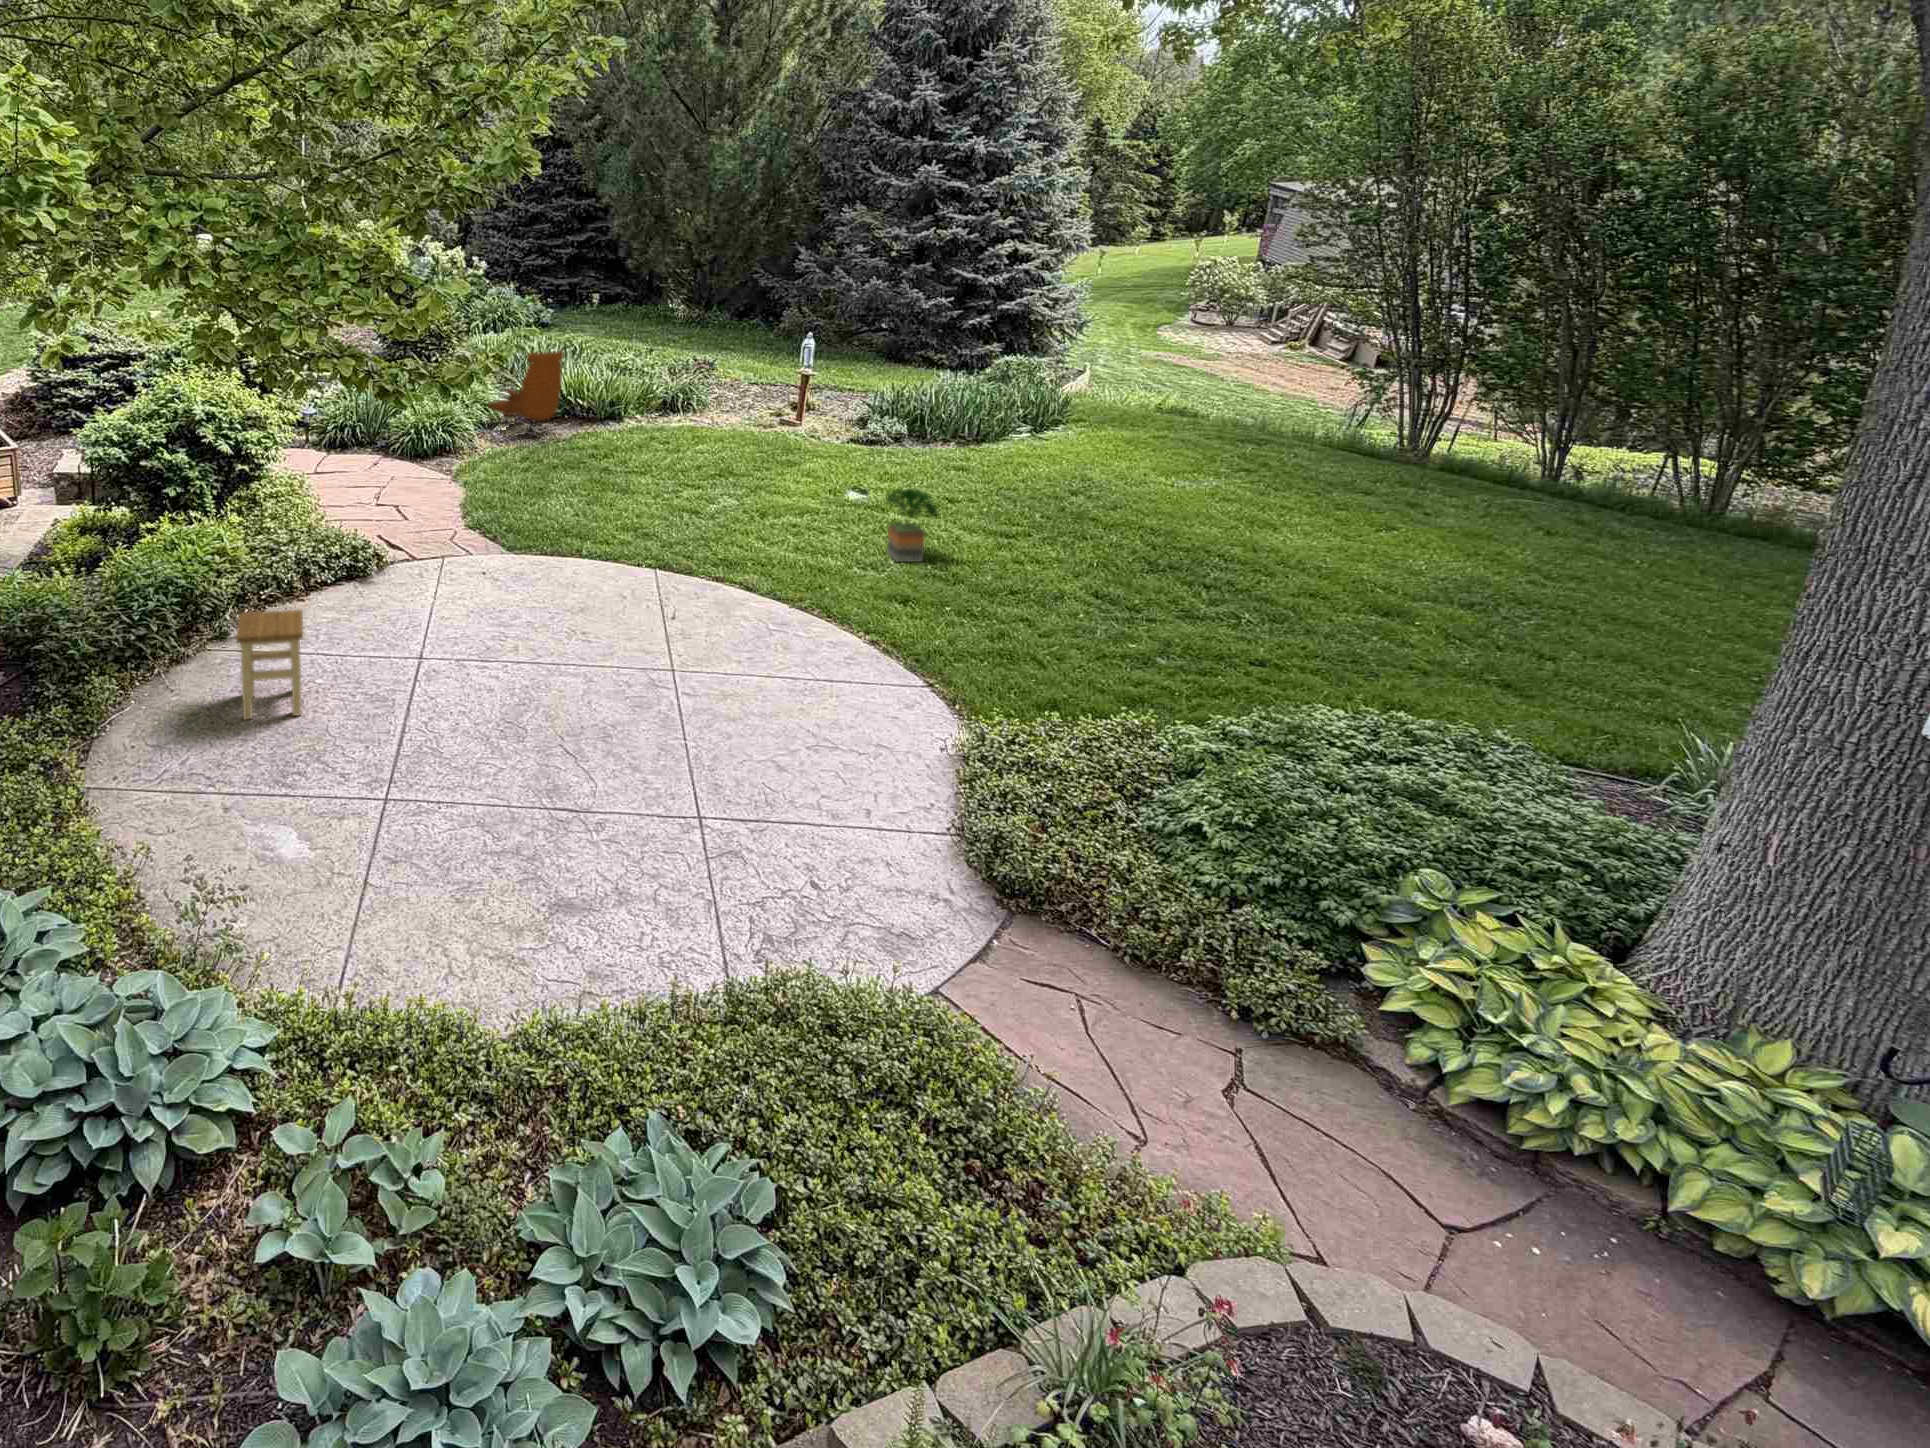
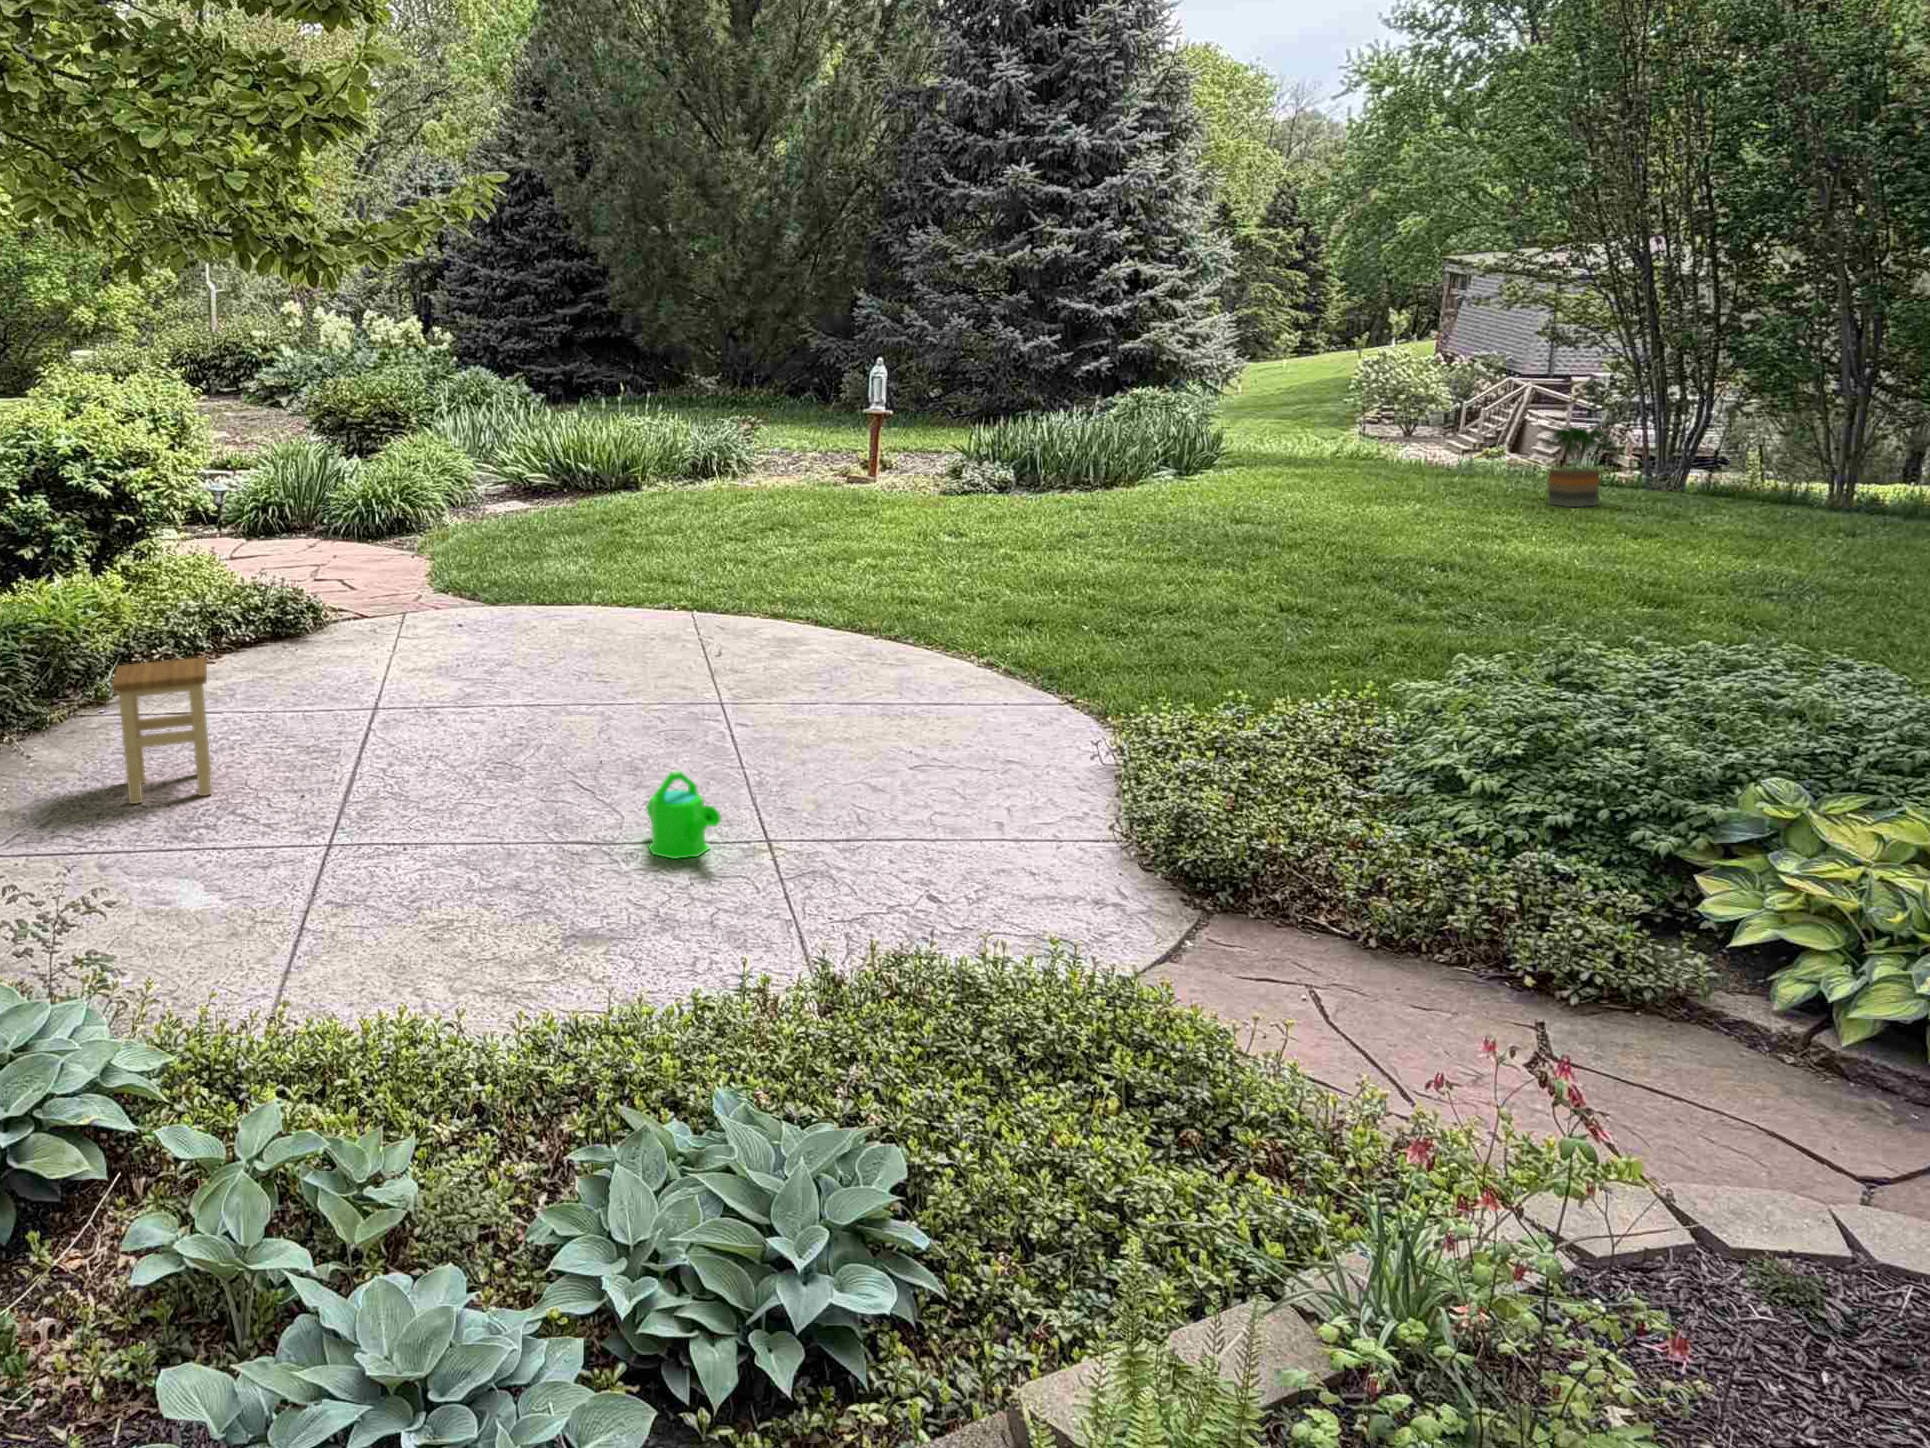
lounge chair: present [488,351,564,437] -> none [460,396,557,524]
potted tree: present [886,488,938,562] -> present [1546,426,1616,507]
watering can: none [612,754,666,819] -> present [647,771,721,859]

